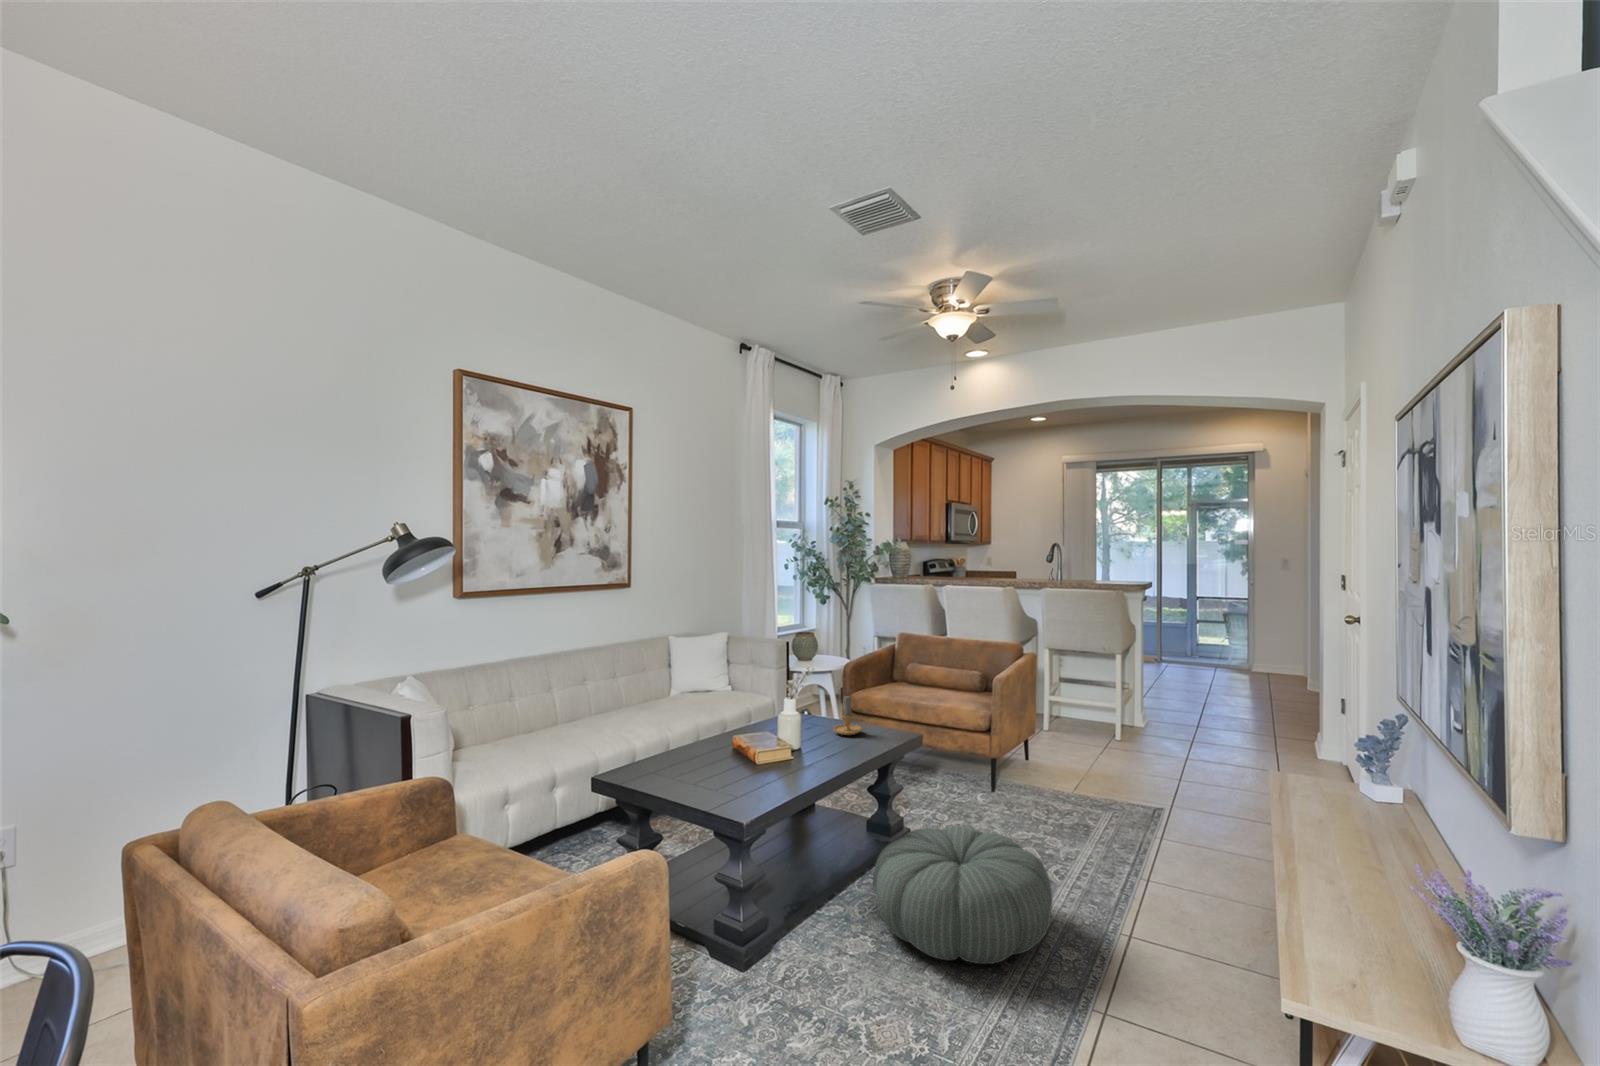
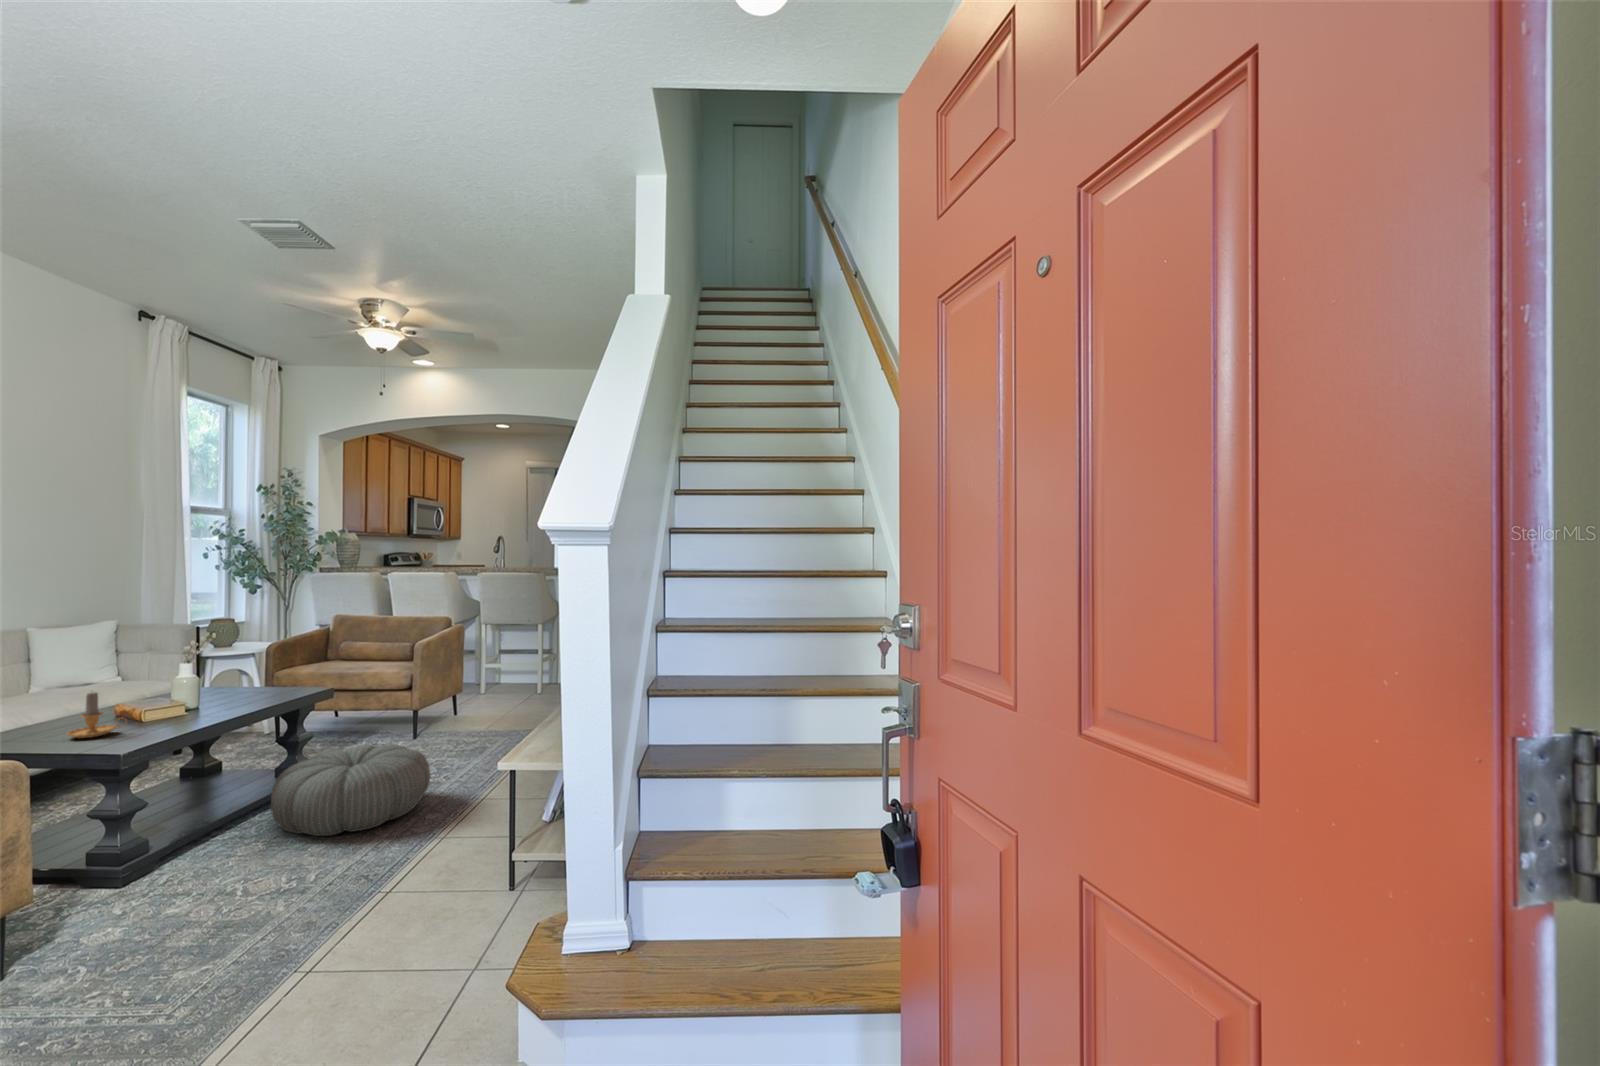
candle: present [833,696,870,735] -> present [67,692,120,738]

